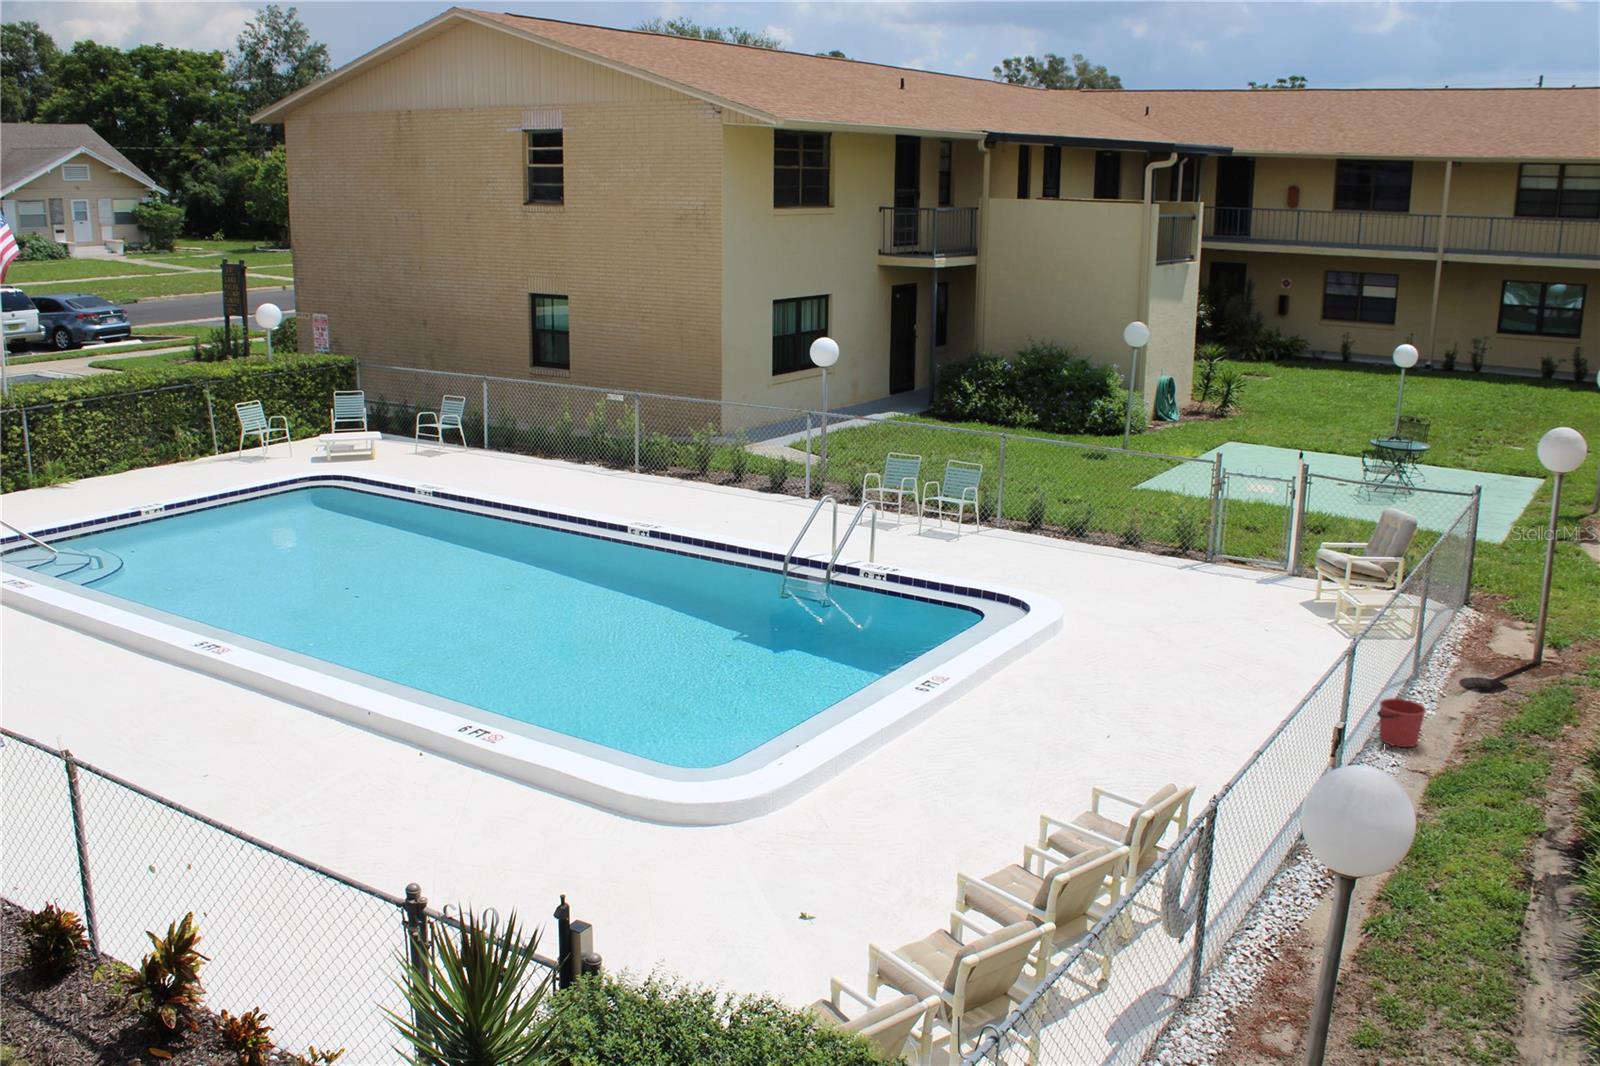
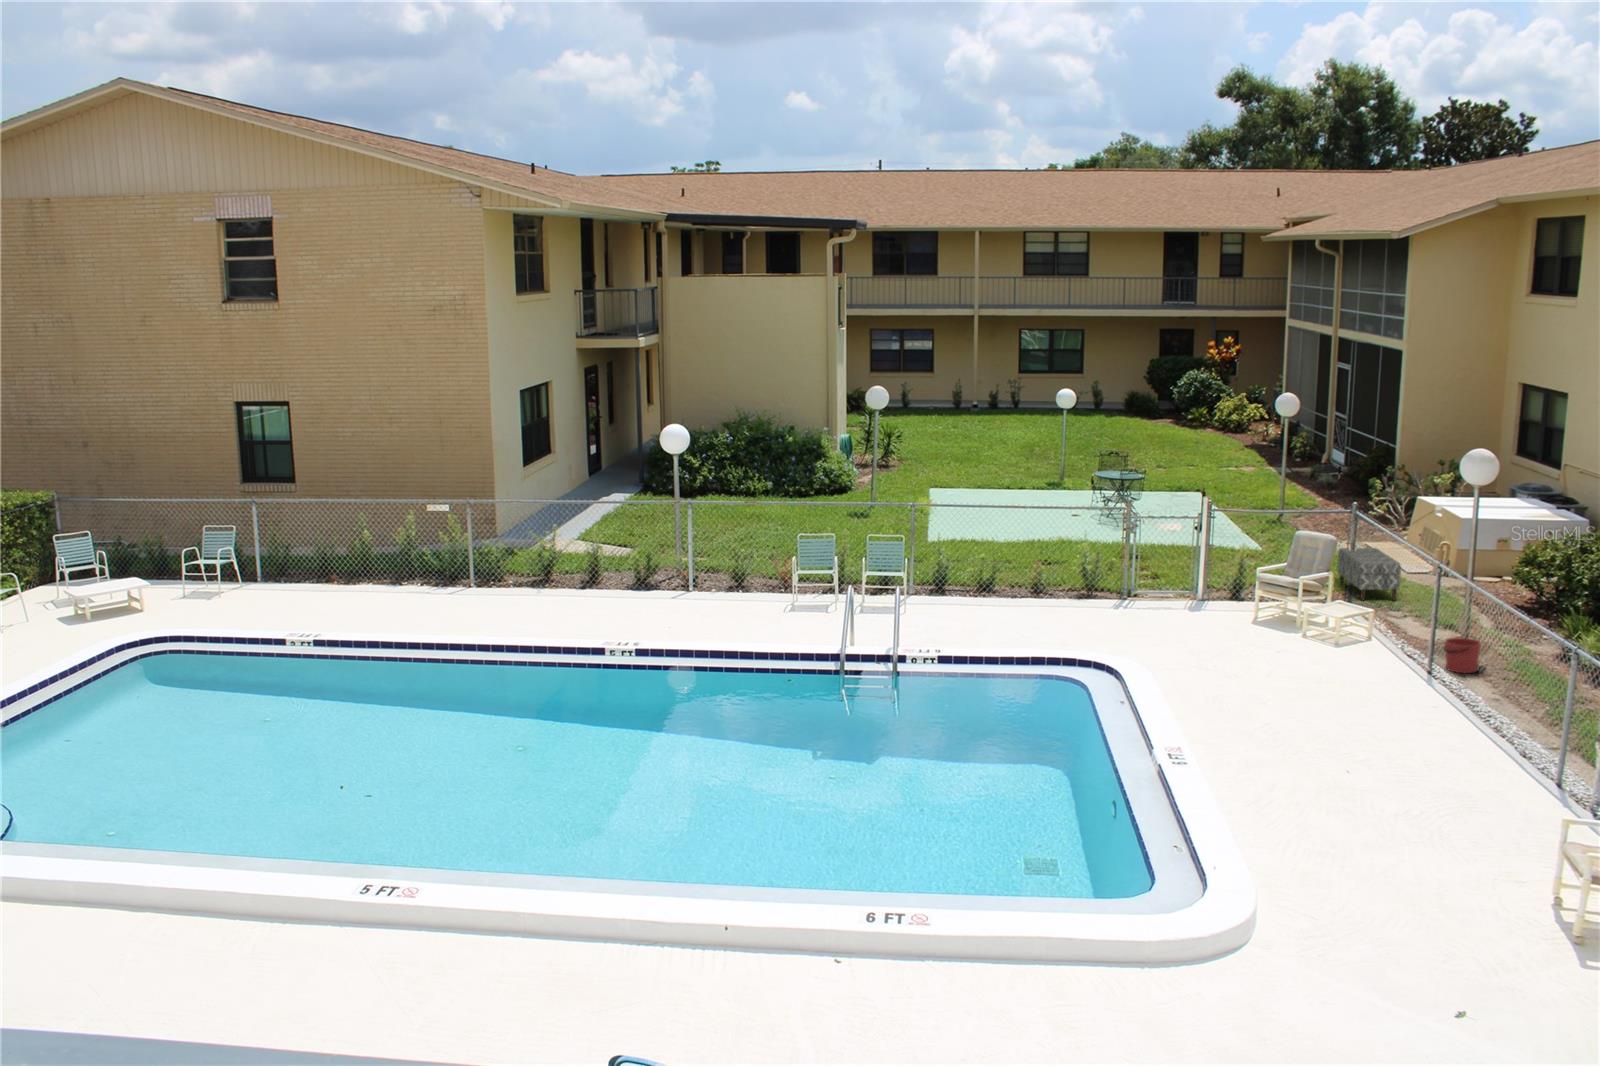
bench: none [1446,572,1516,648] -> present [1337,548,1401,601]

